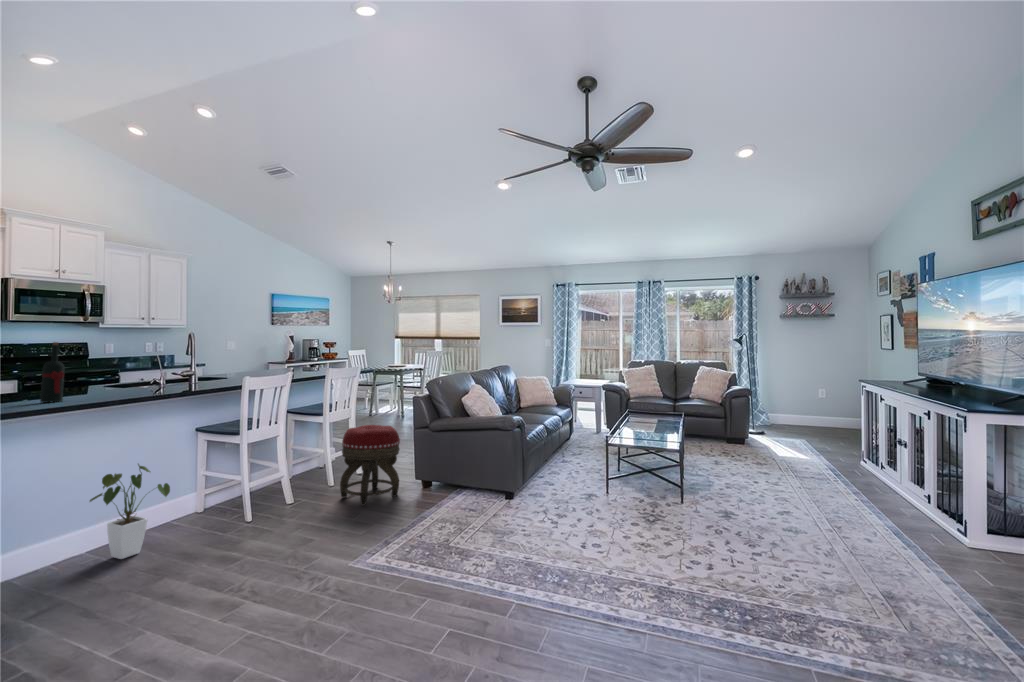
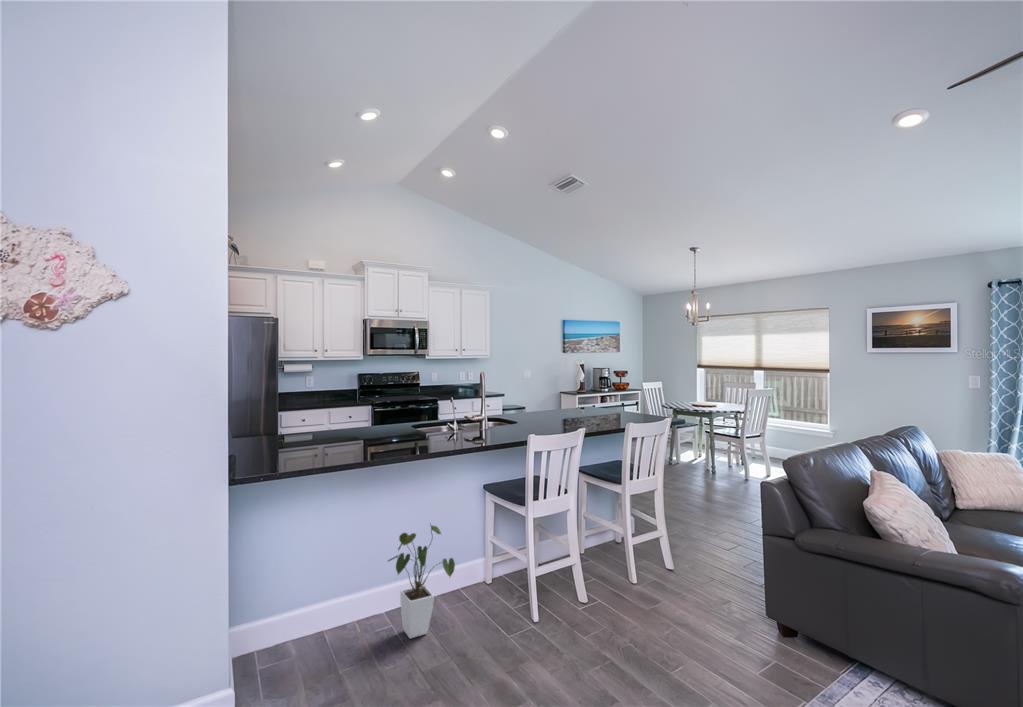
wine bottle: present [40,342,65,403] -> none [344,392,364,458]
footstool: present [340,425,400,505] -> none [647,510,738,641]

